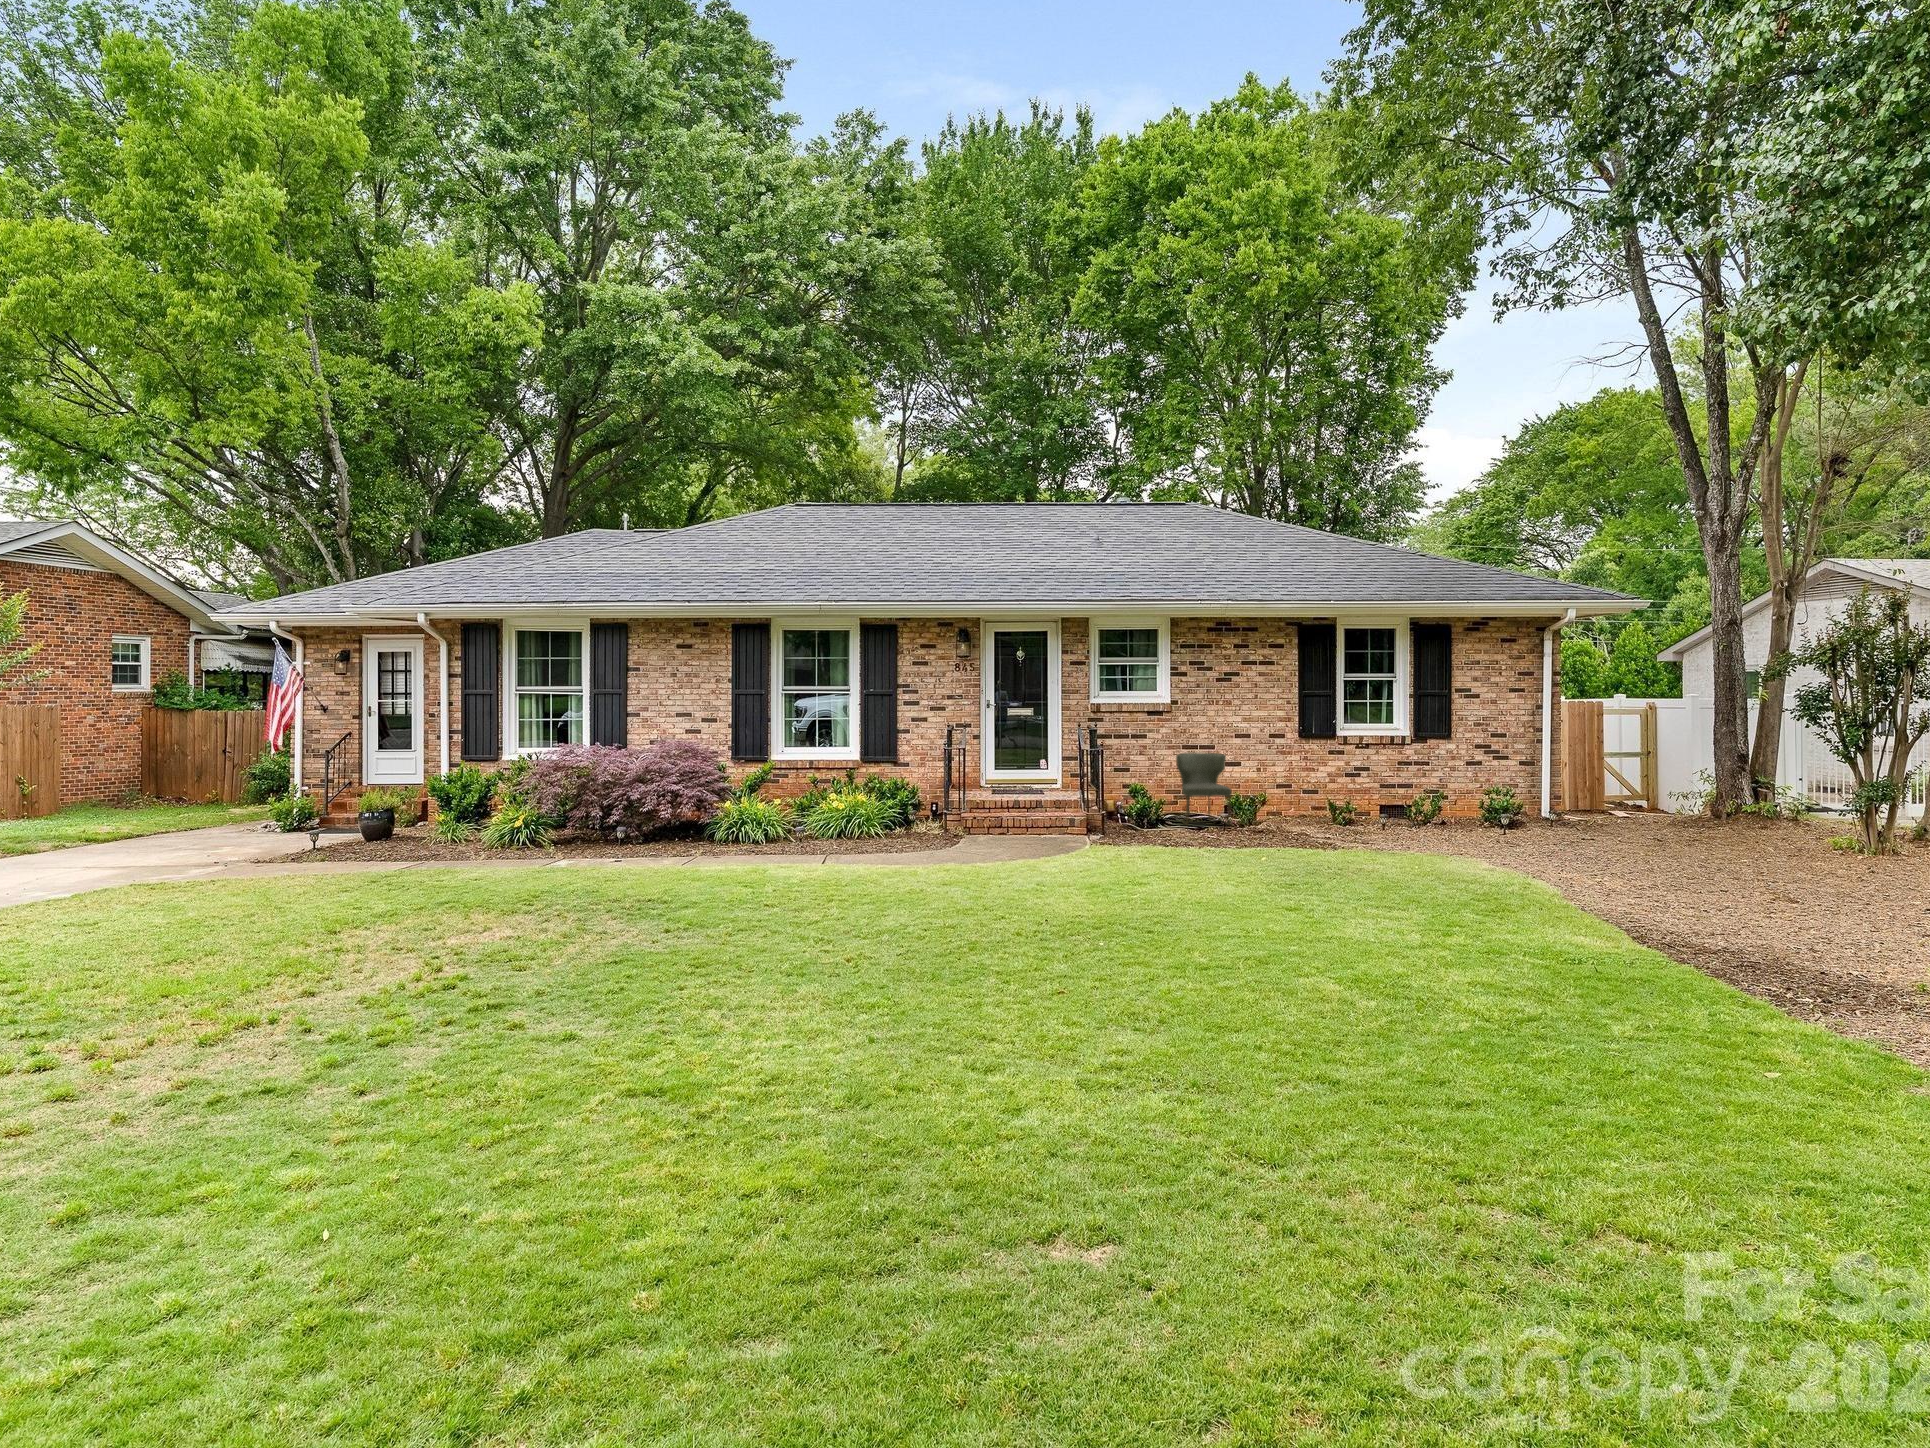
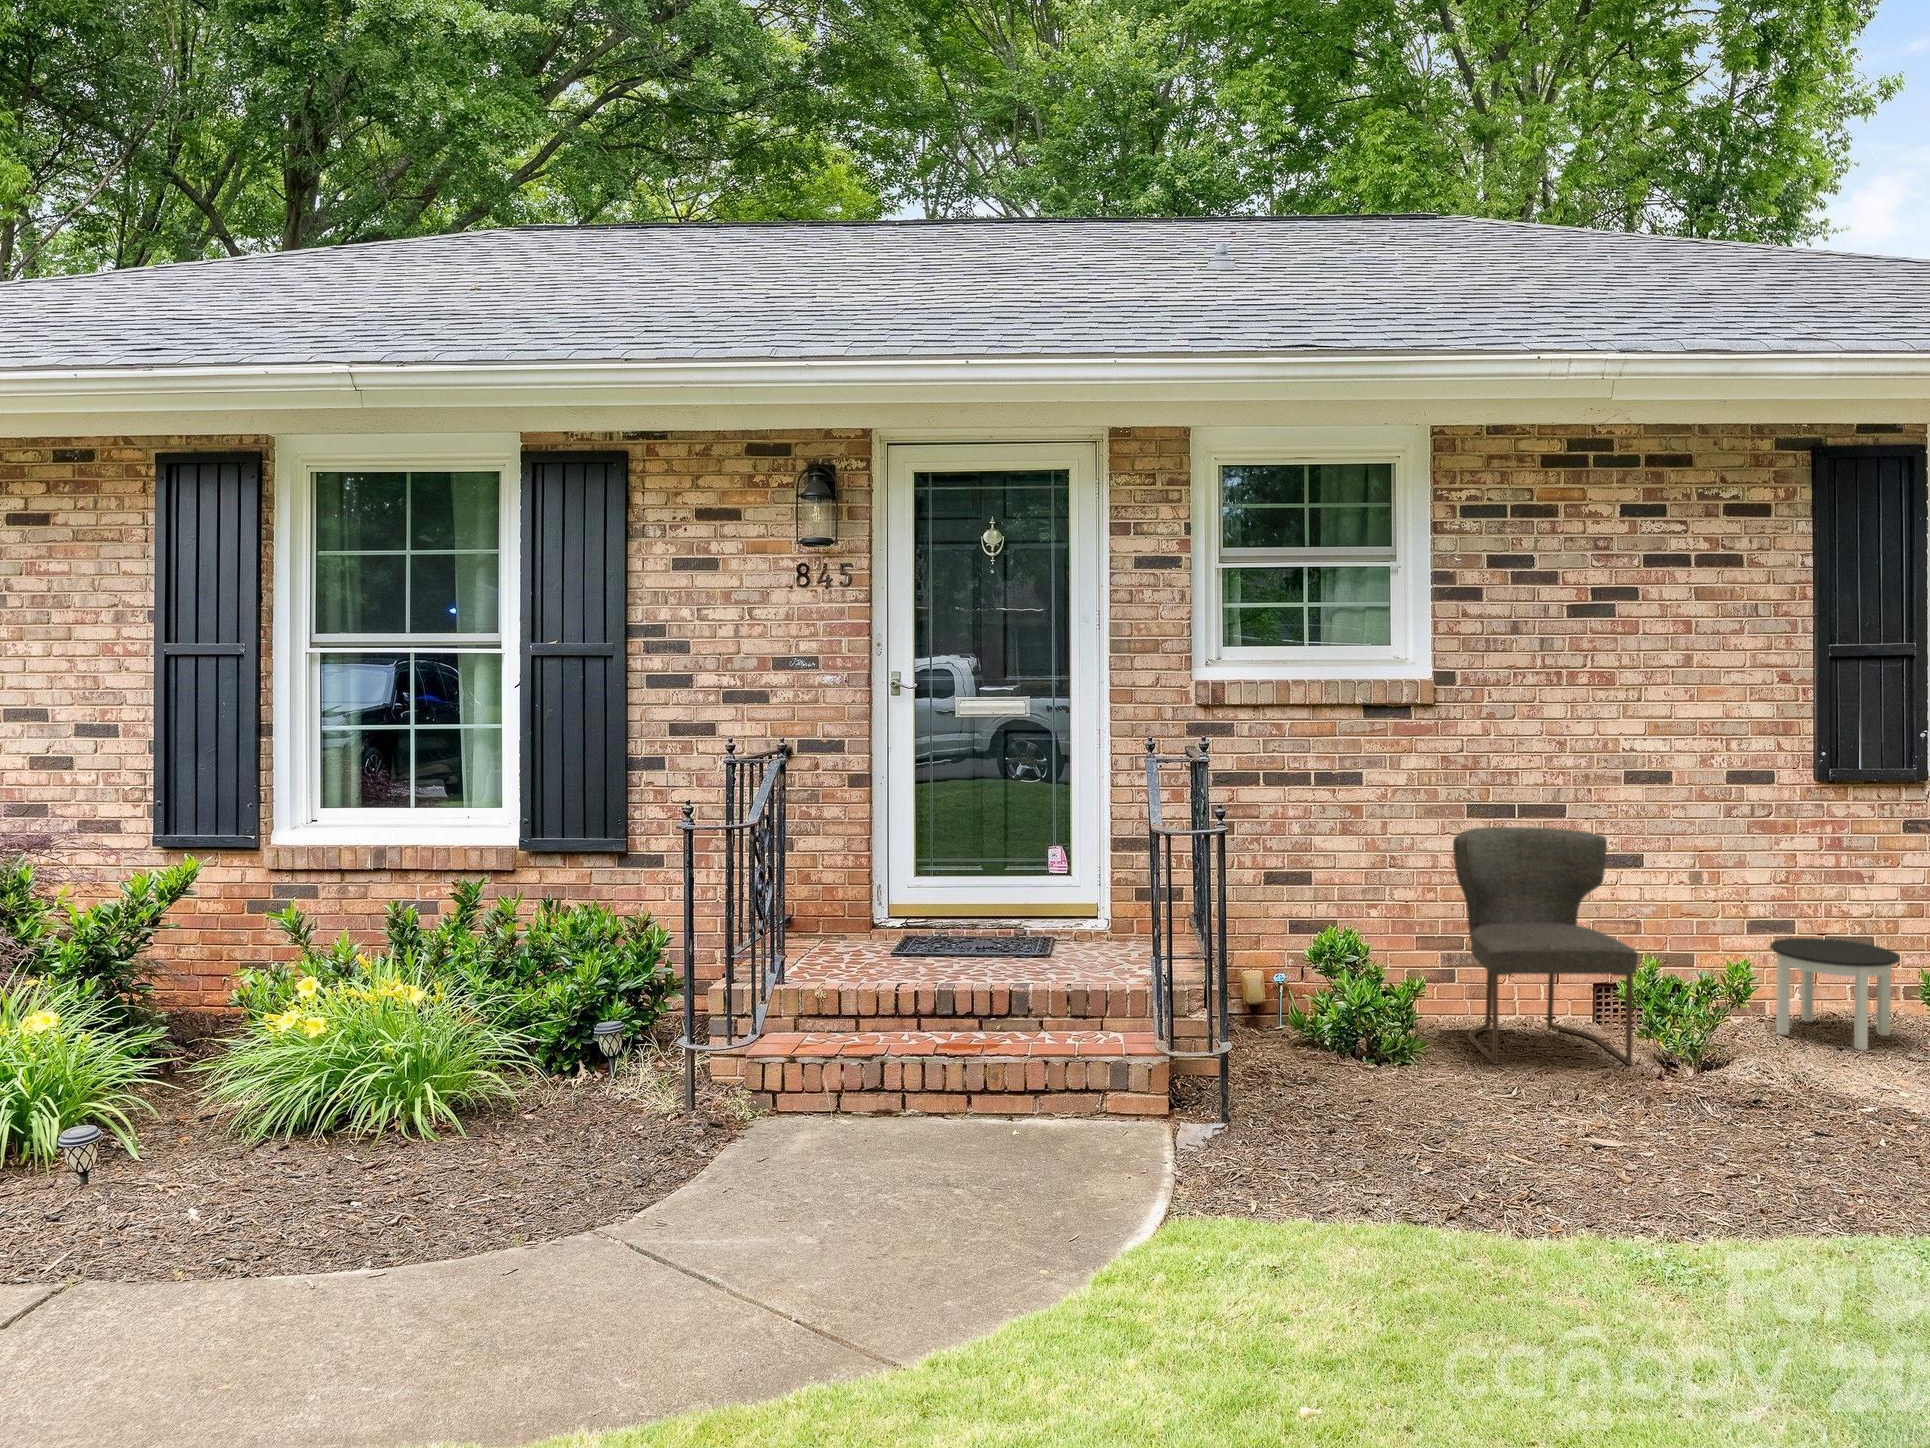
round table: none [1282,790,1320,823] -> present [1770,938,1900,1050]

